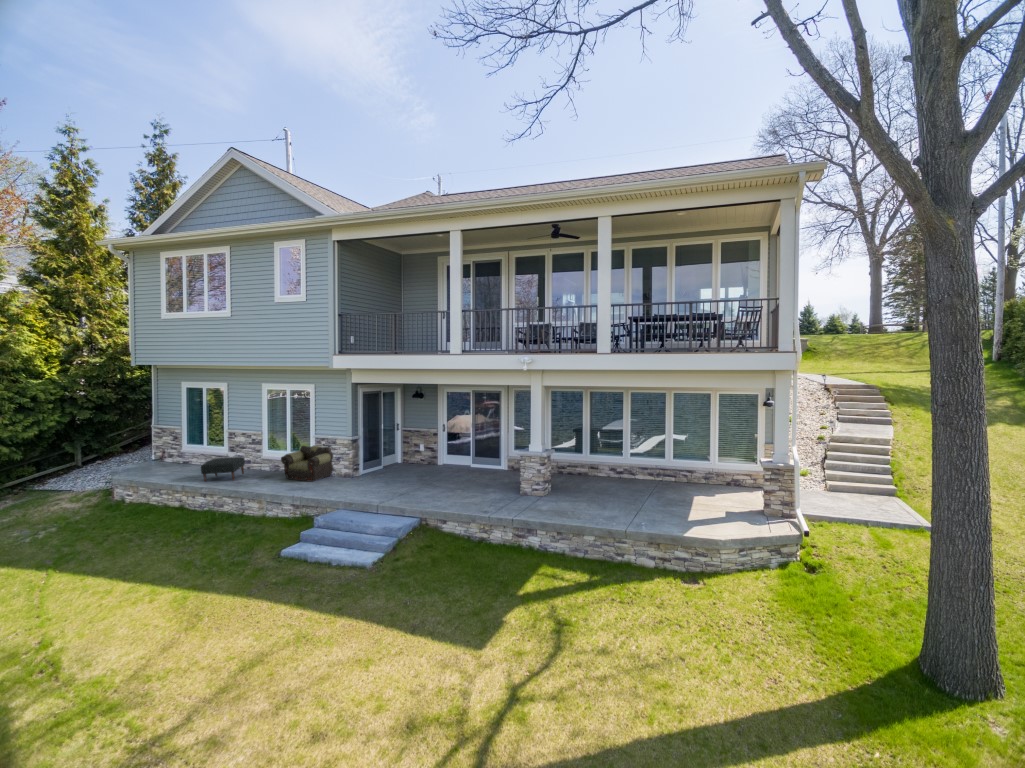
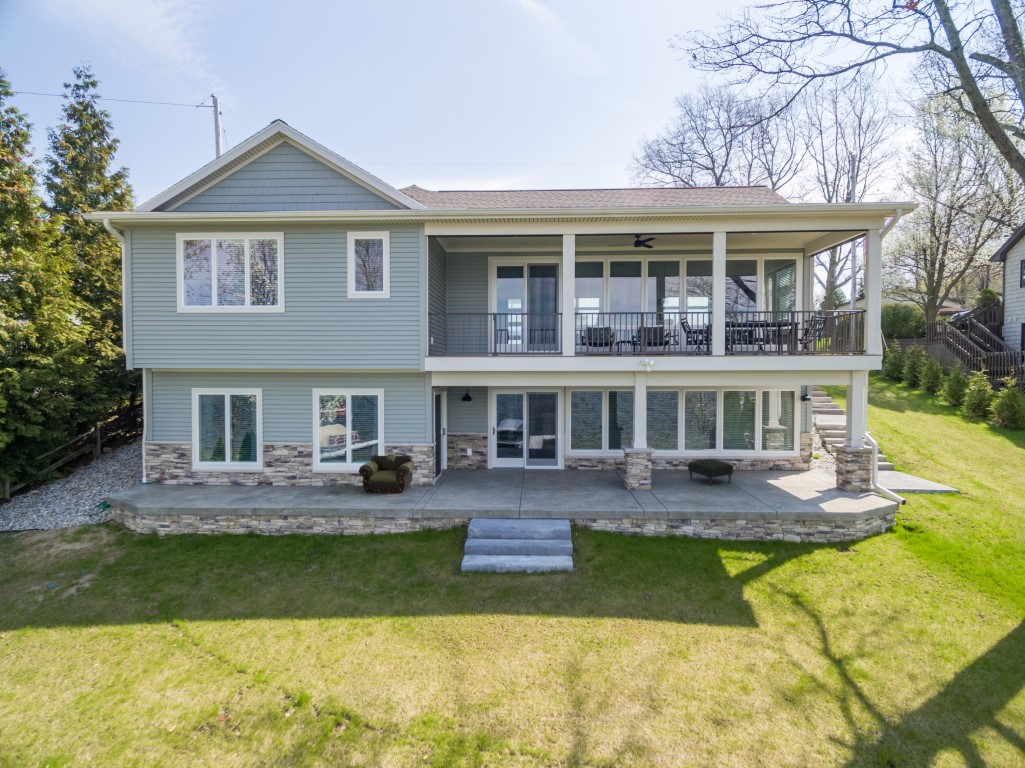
ottoman: present [201,457,245,481] -> present [688,459,734,485]

